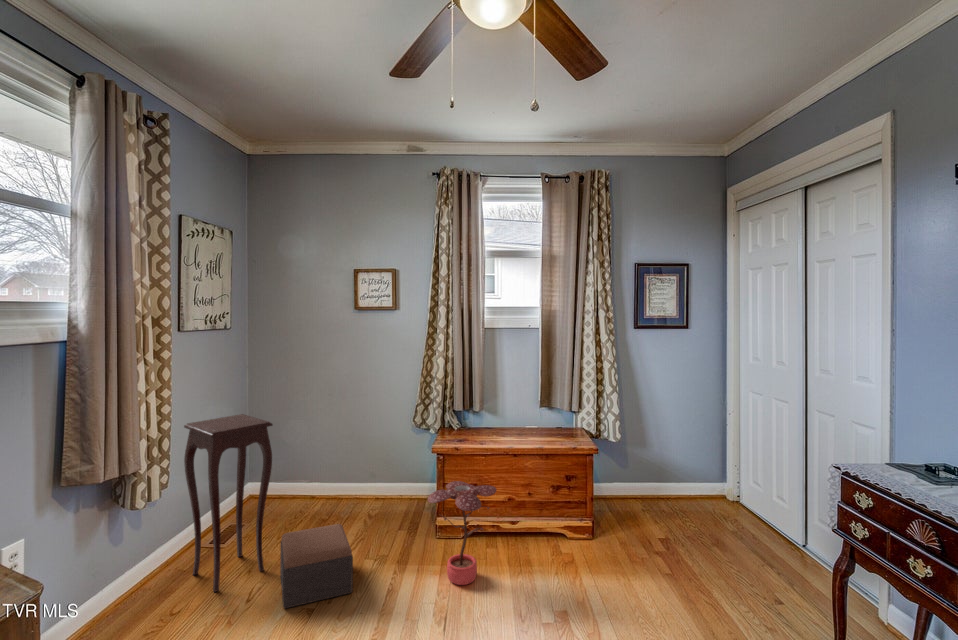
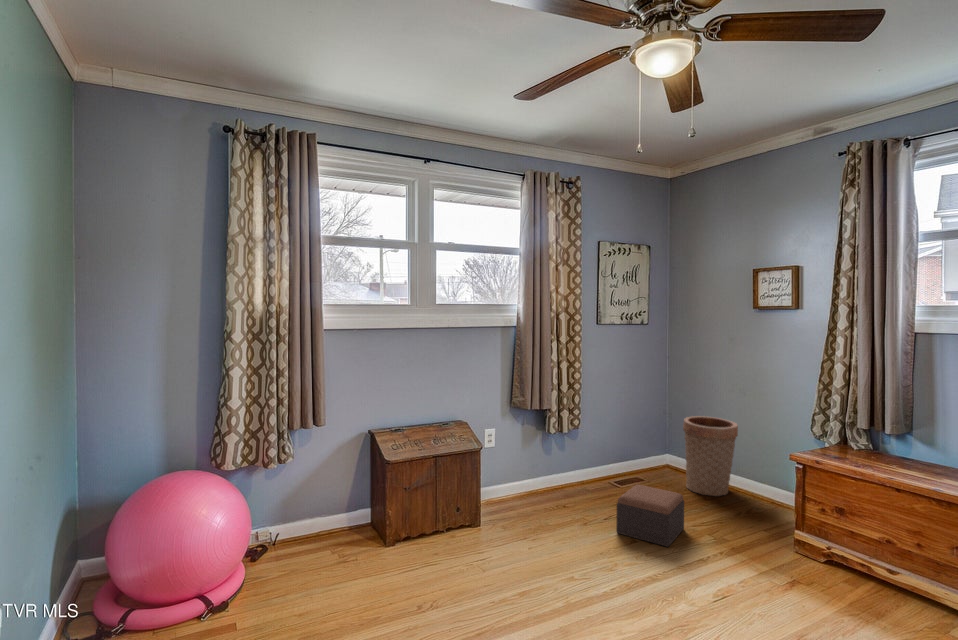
side table: present [184,414,273,592] -> none [585,388,634,510]
basket: none [289,425,346,514] -> present [683,416,738,496]
potted plant: present [428,481,496,585] -> none [735,486,821,592]

